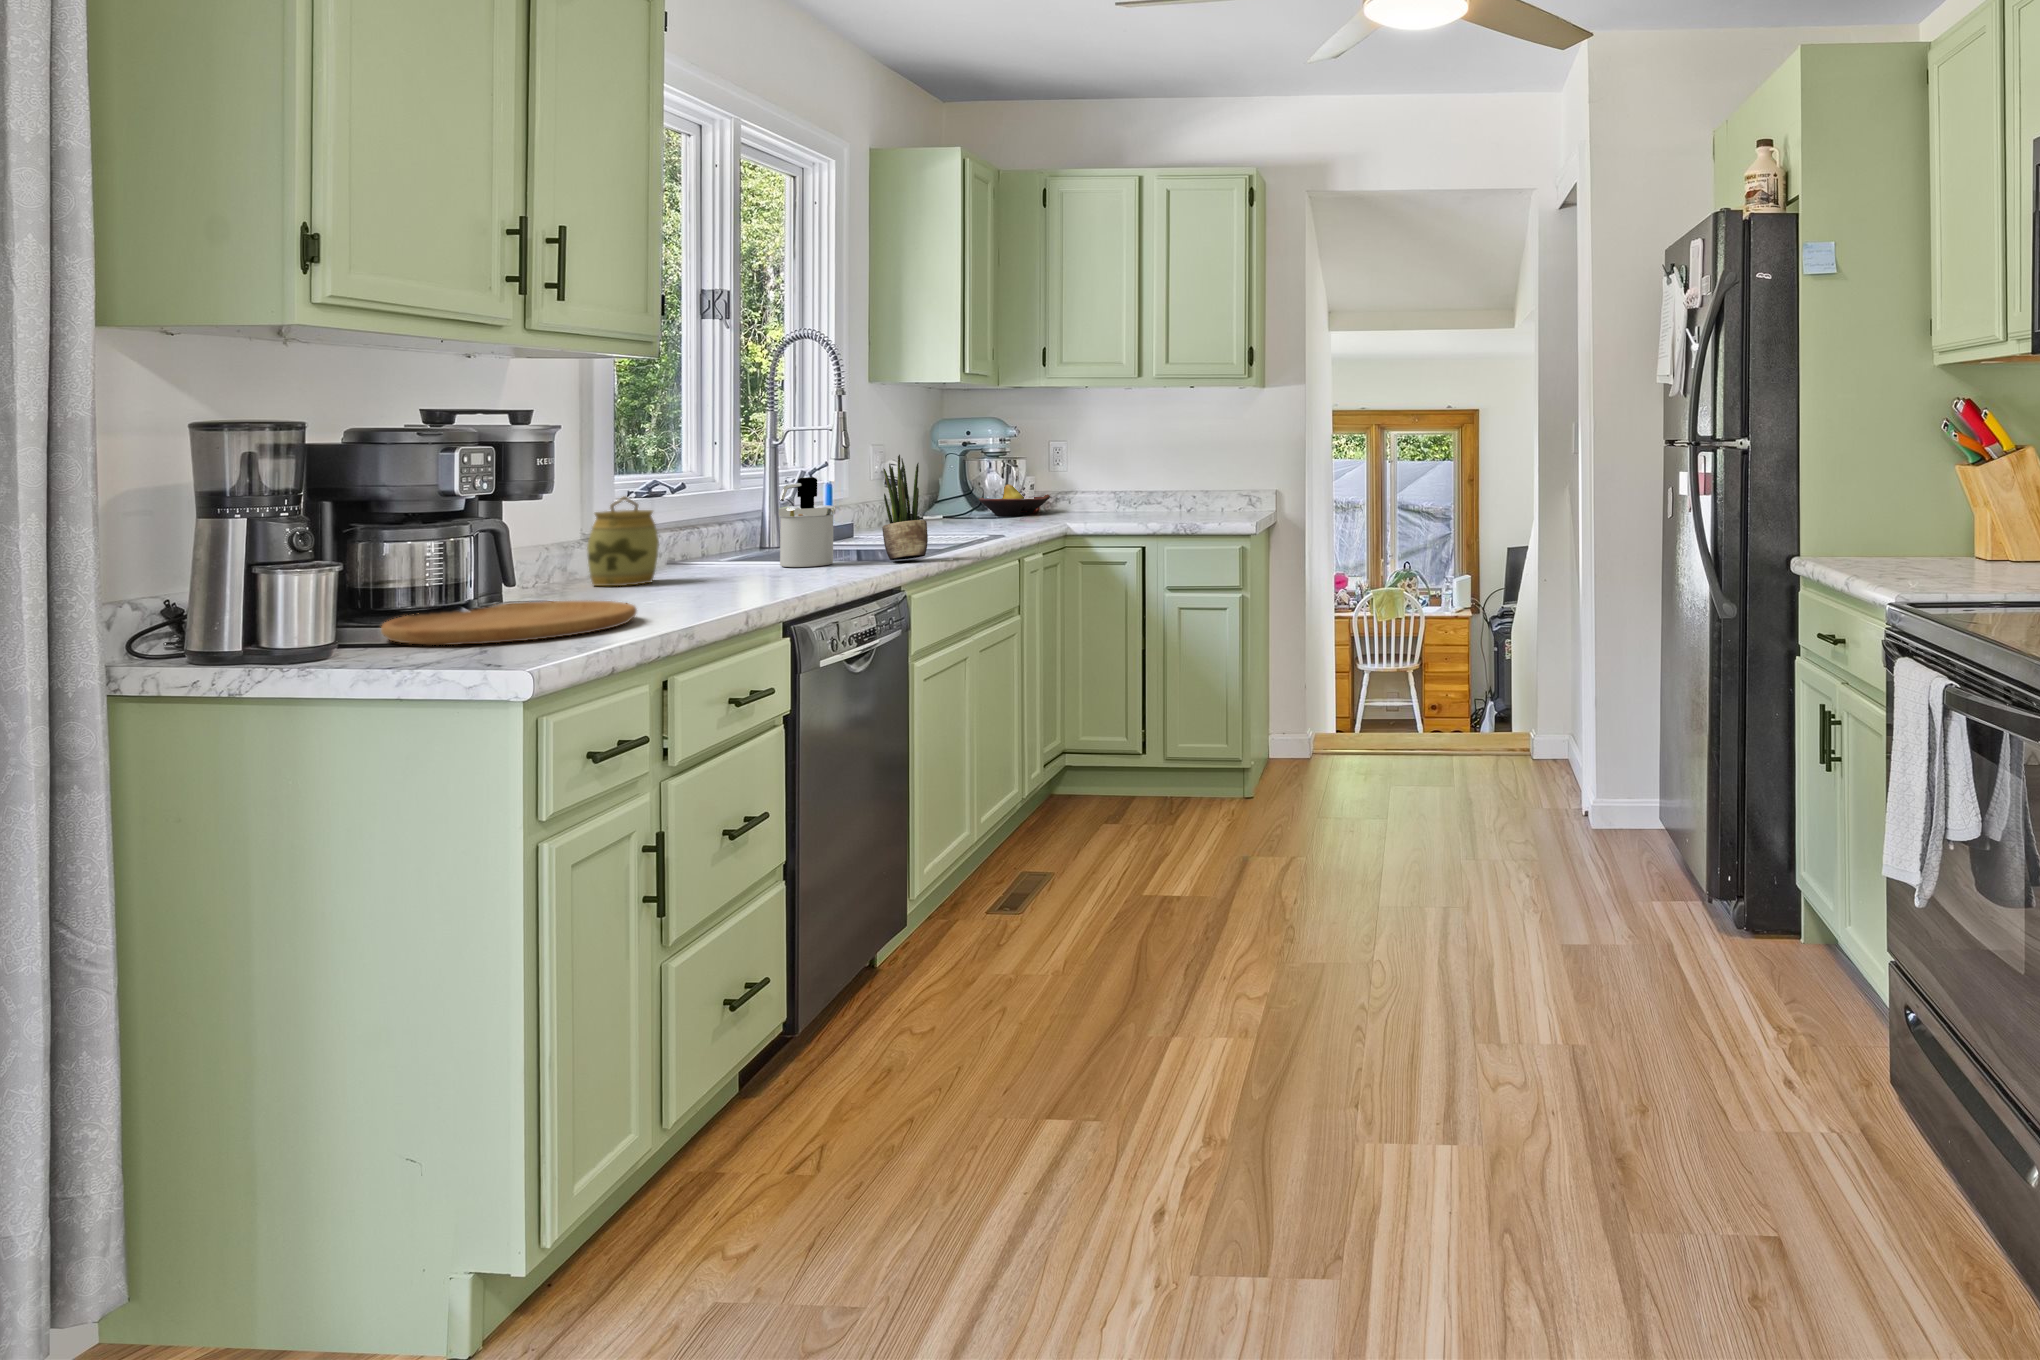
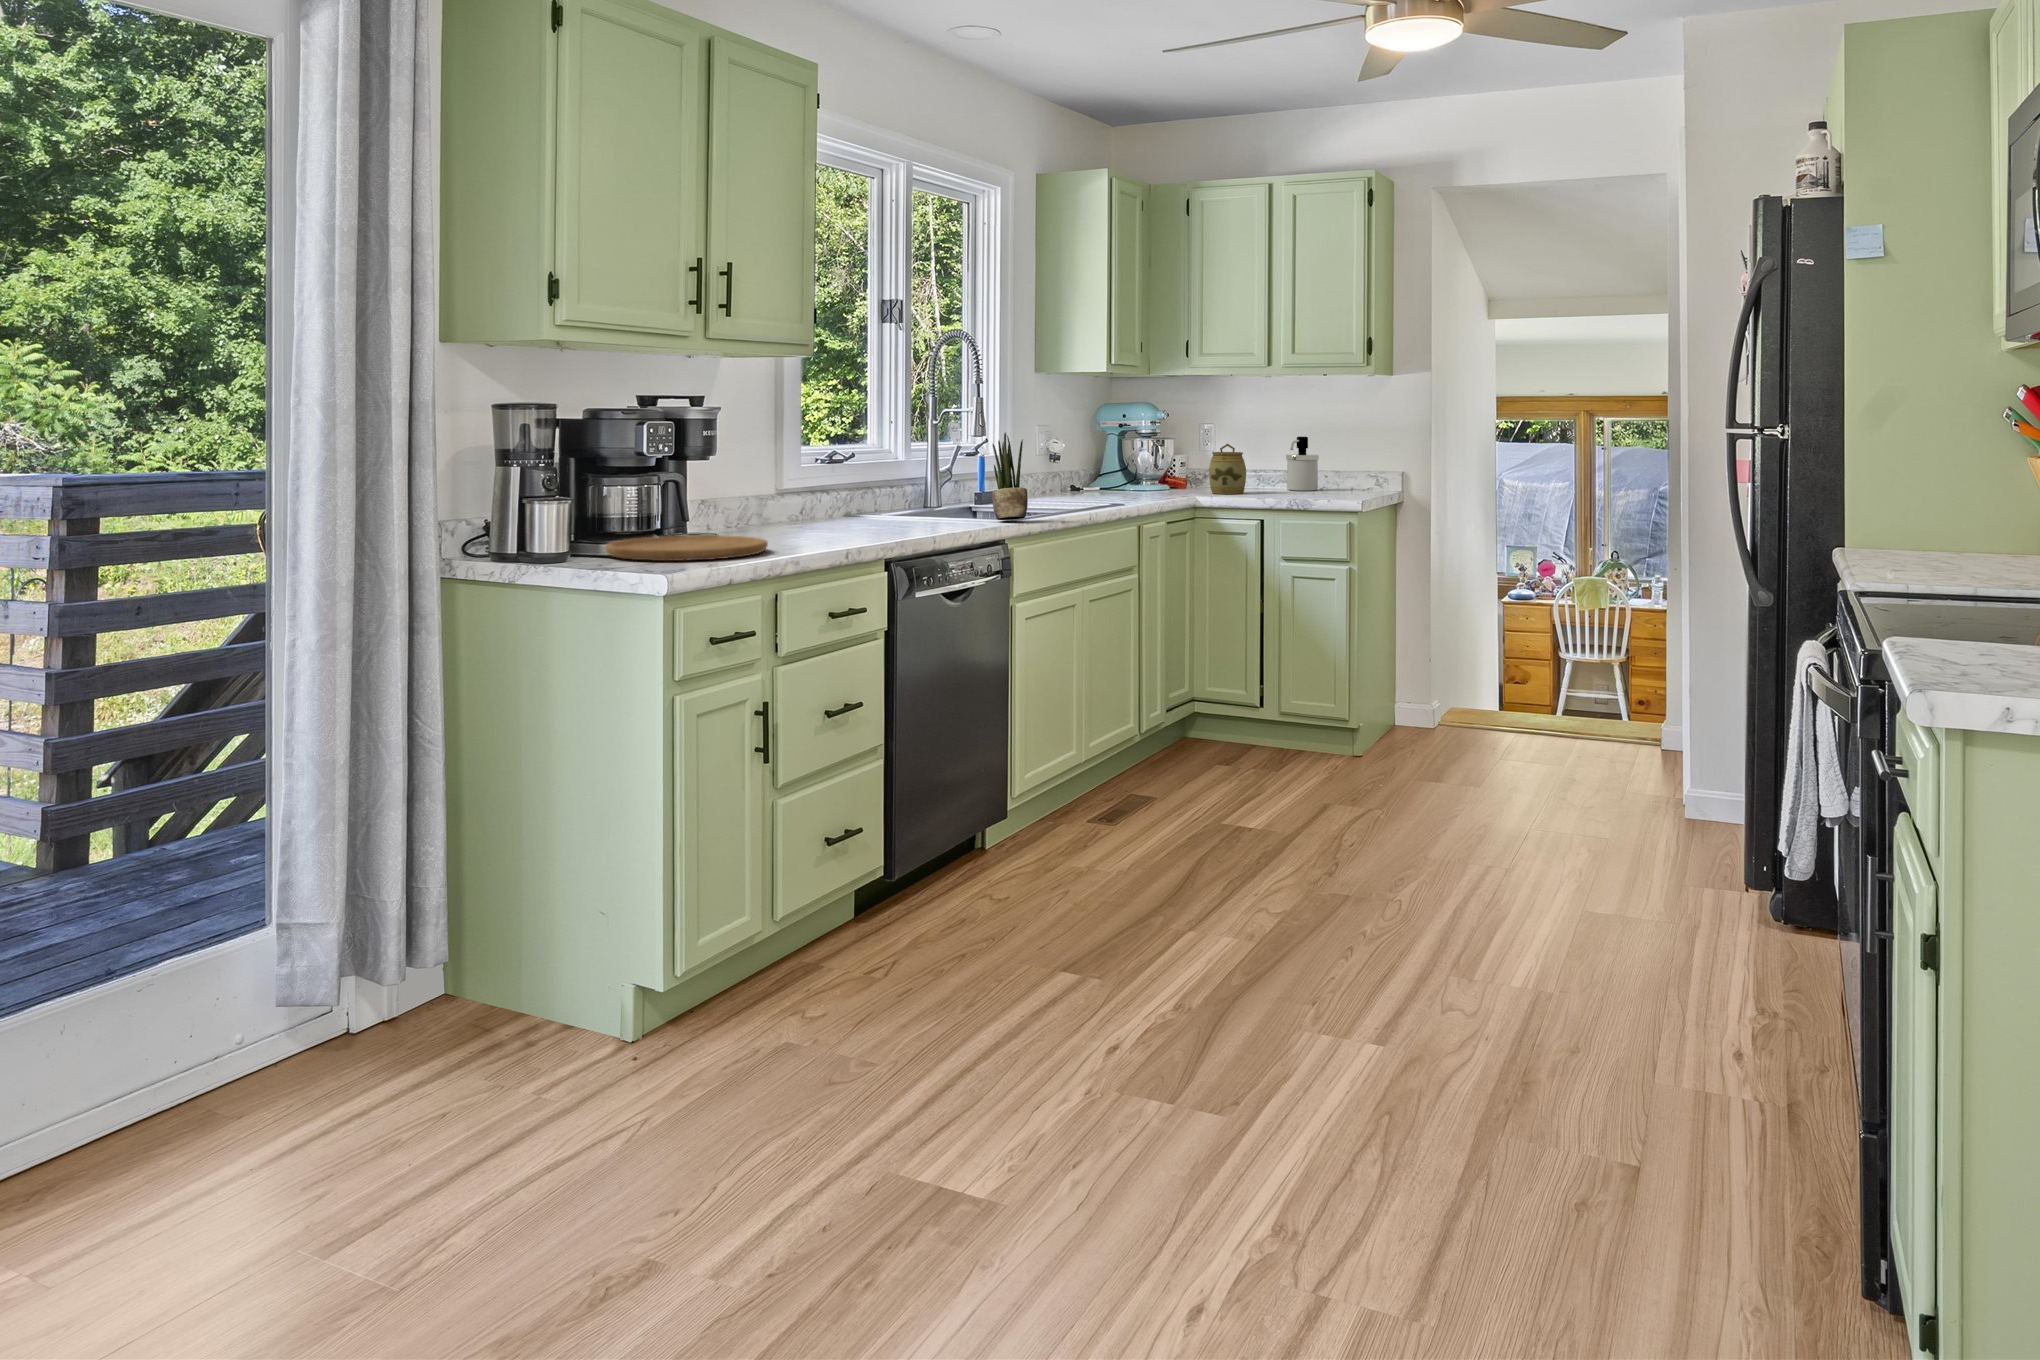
soap dispenser: present [779,477,835,567] -> present [1286,437,1319,491]
fruit bowl: present [979,484,1050,516] -> none [1131,458,1198,488]
jar: present [587,496,659,586] -> present [1209,444,1246,494]

